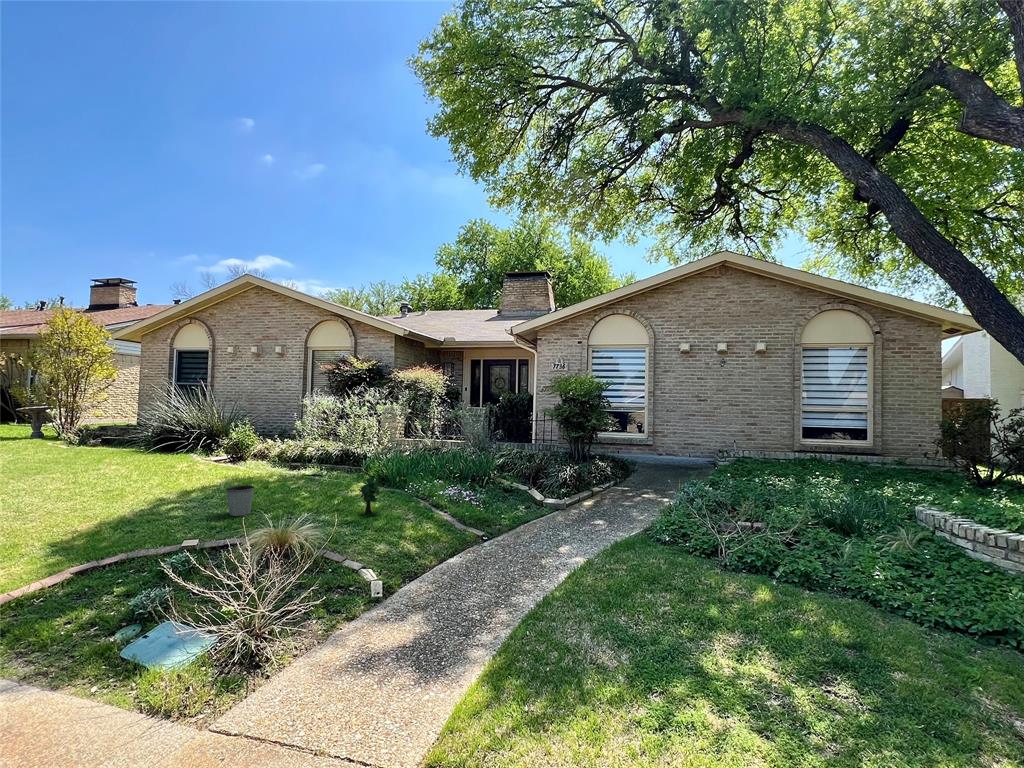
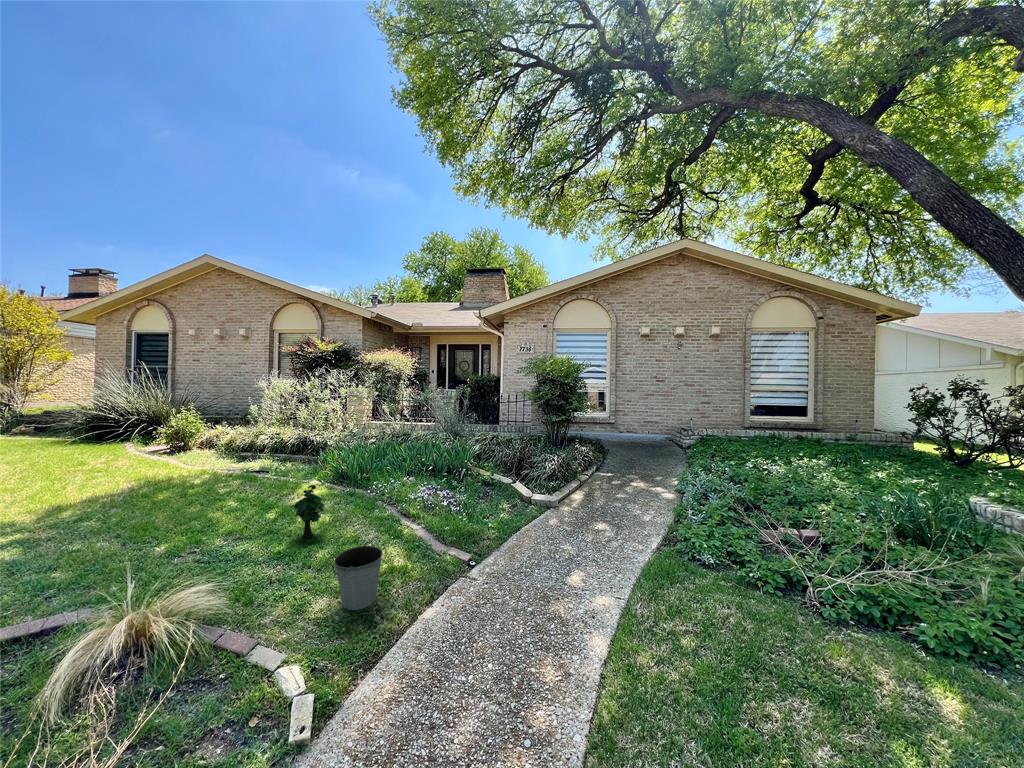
bucket: present [226,484,254,516] -> present [333,544,382,610]

